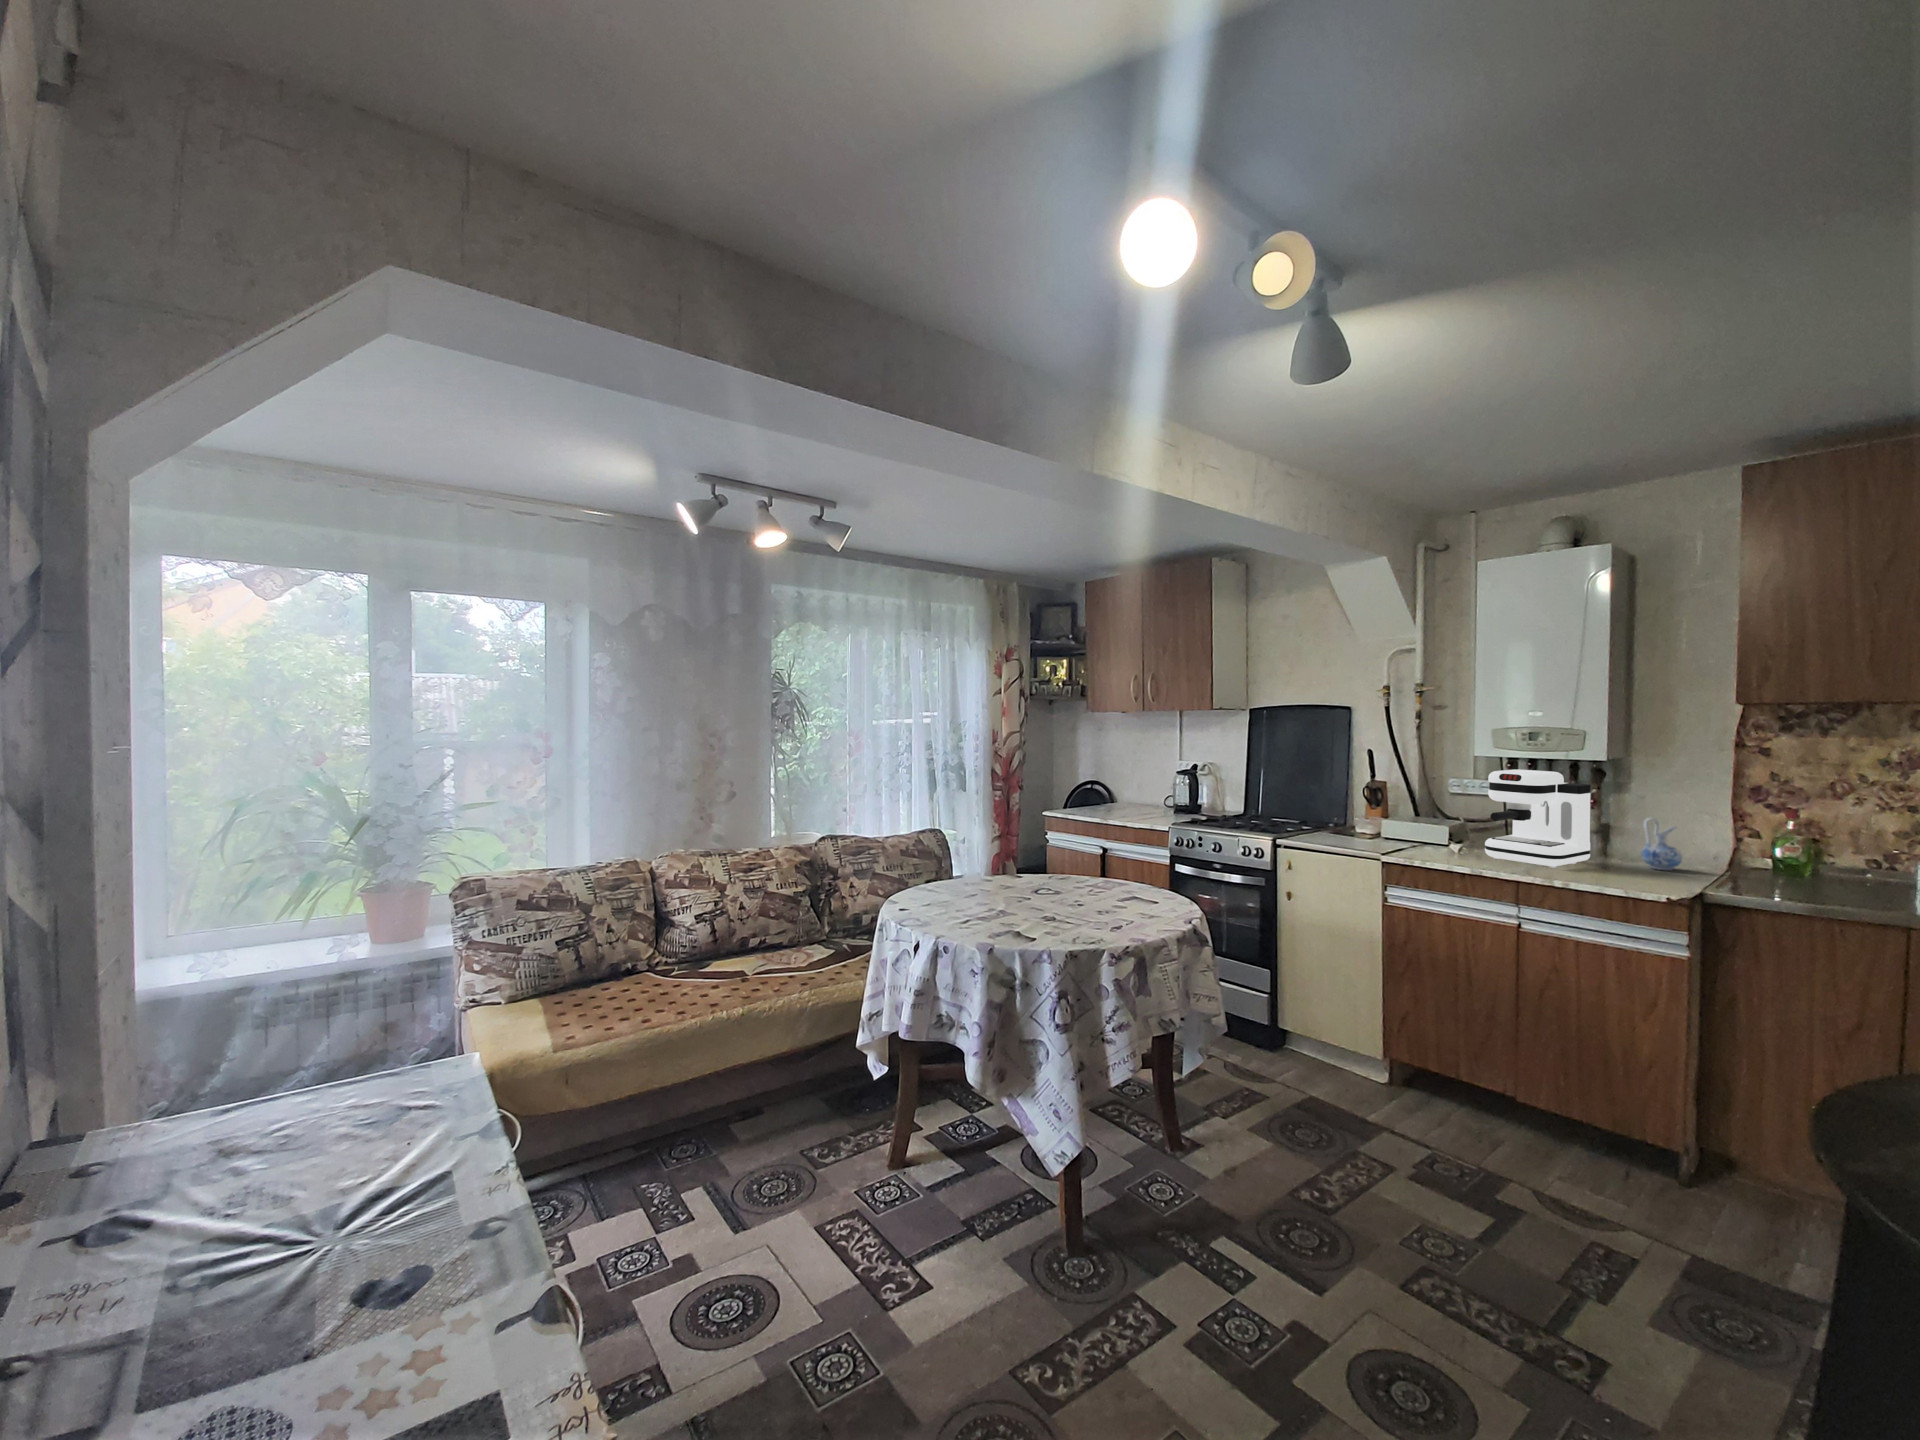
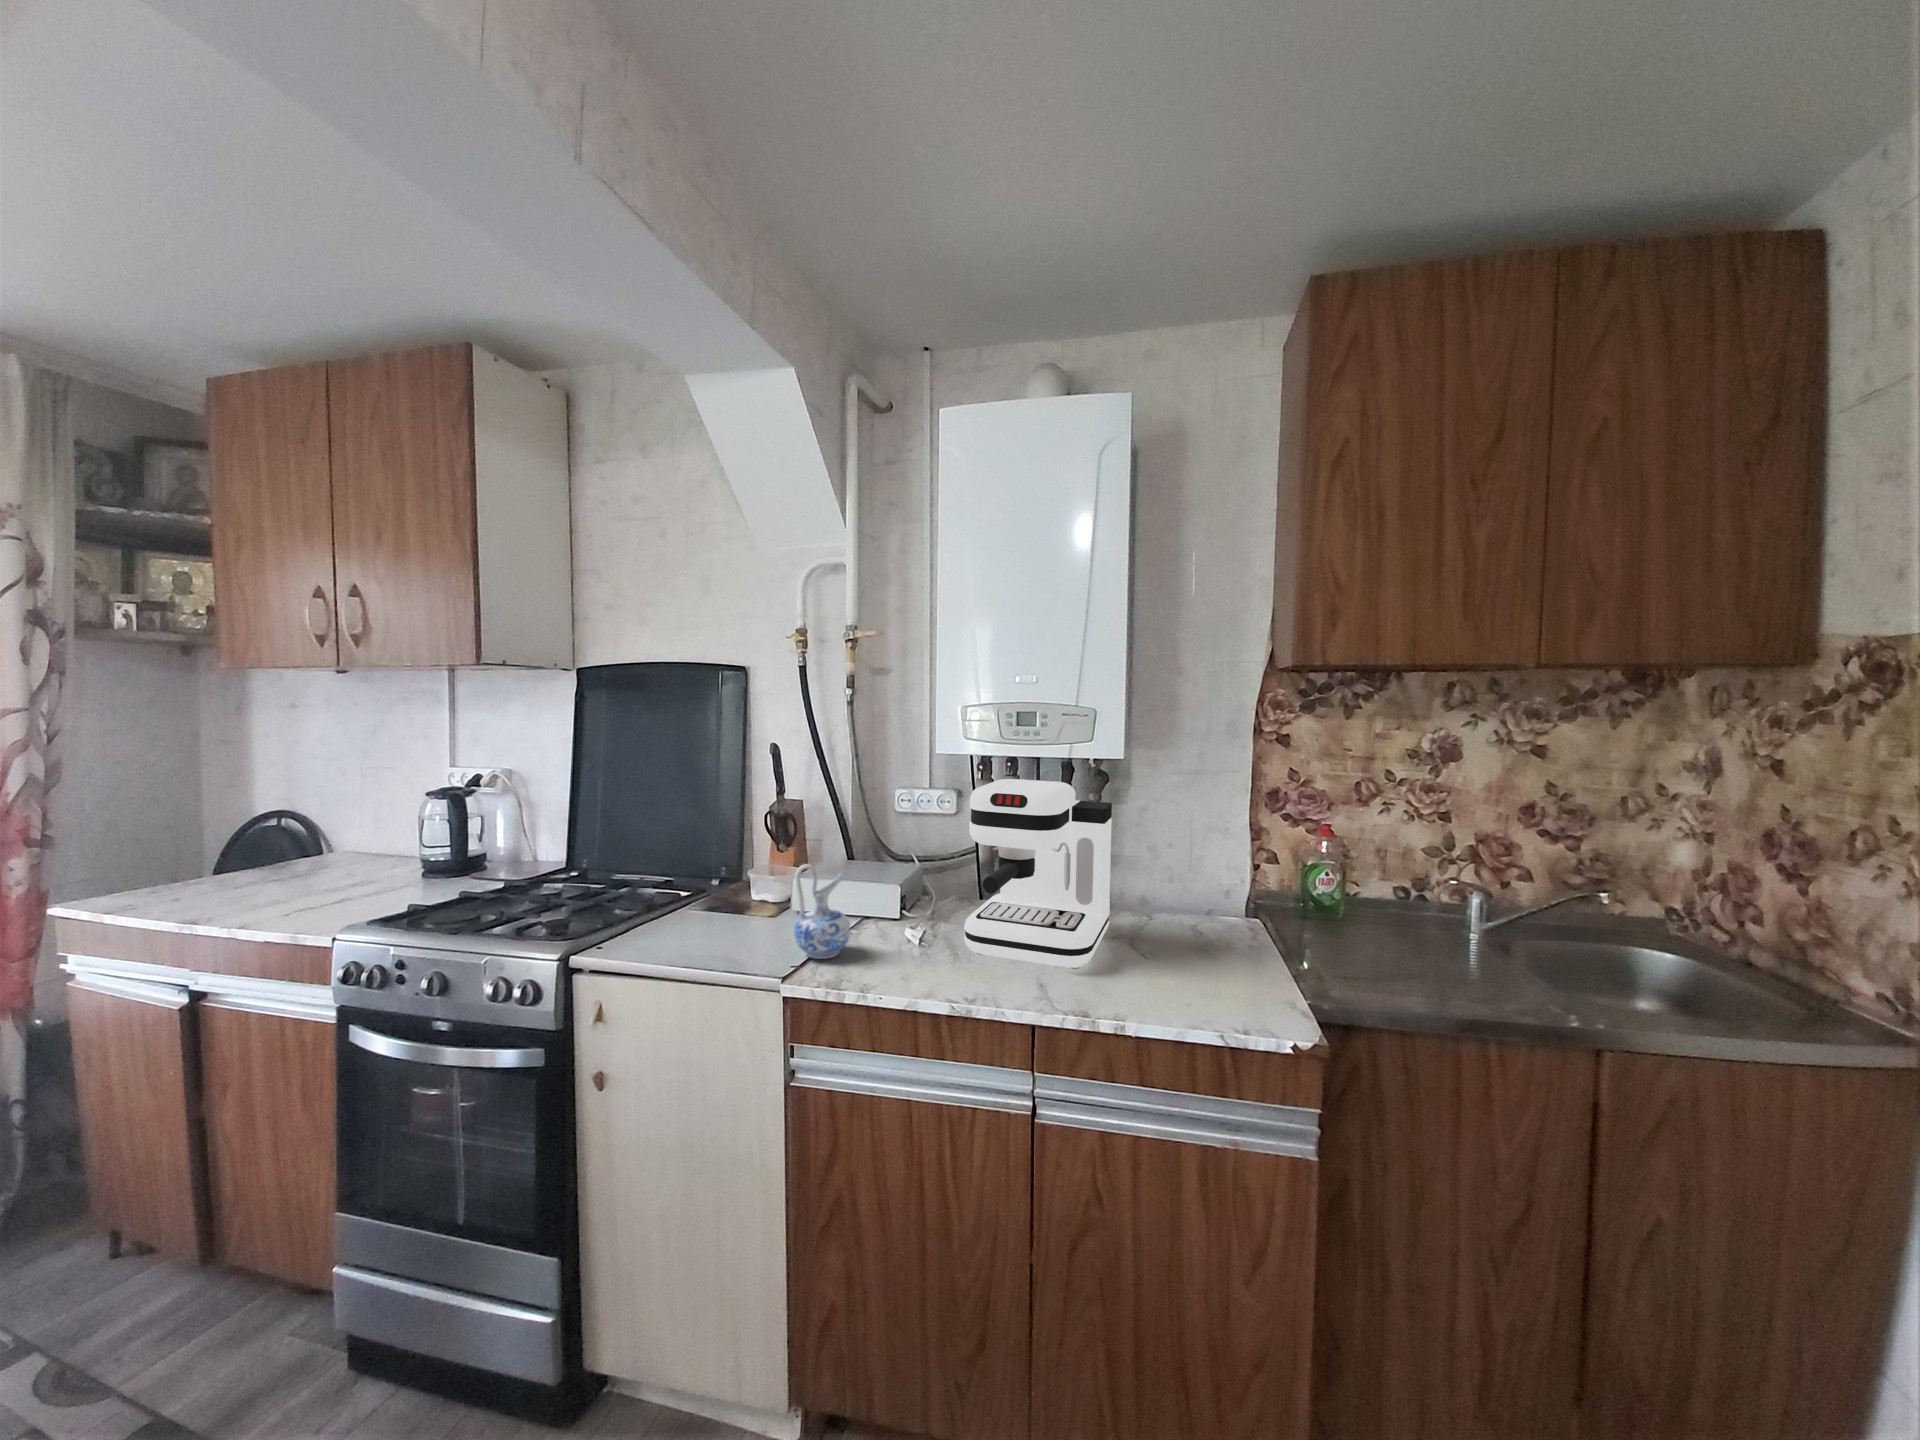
ceramic pitcher: present [1641,818,1682,870] -> present [794,864,850,959]

